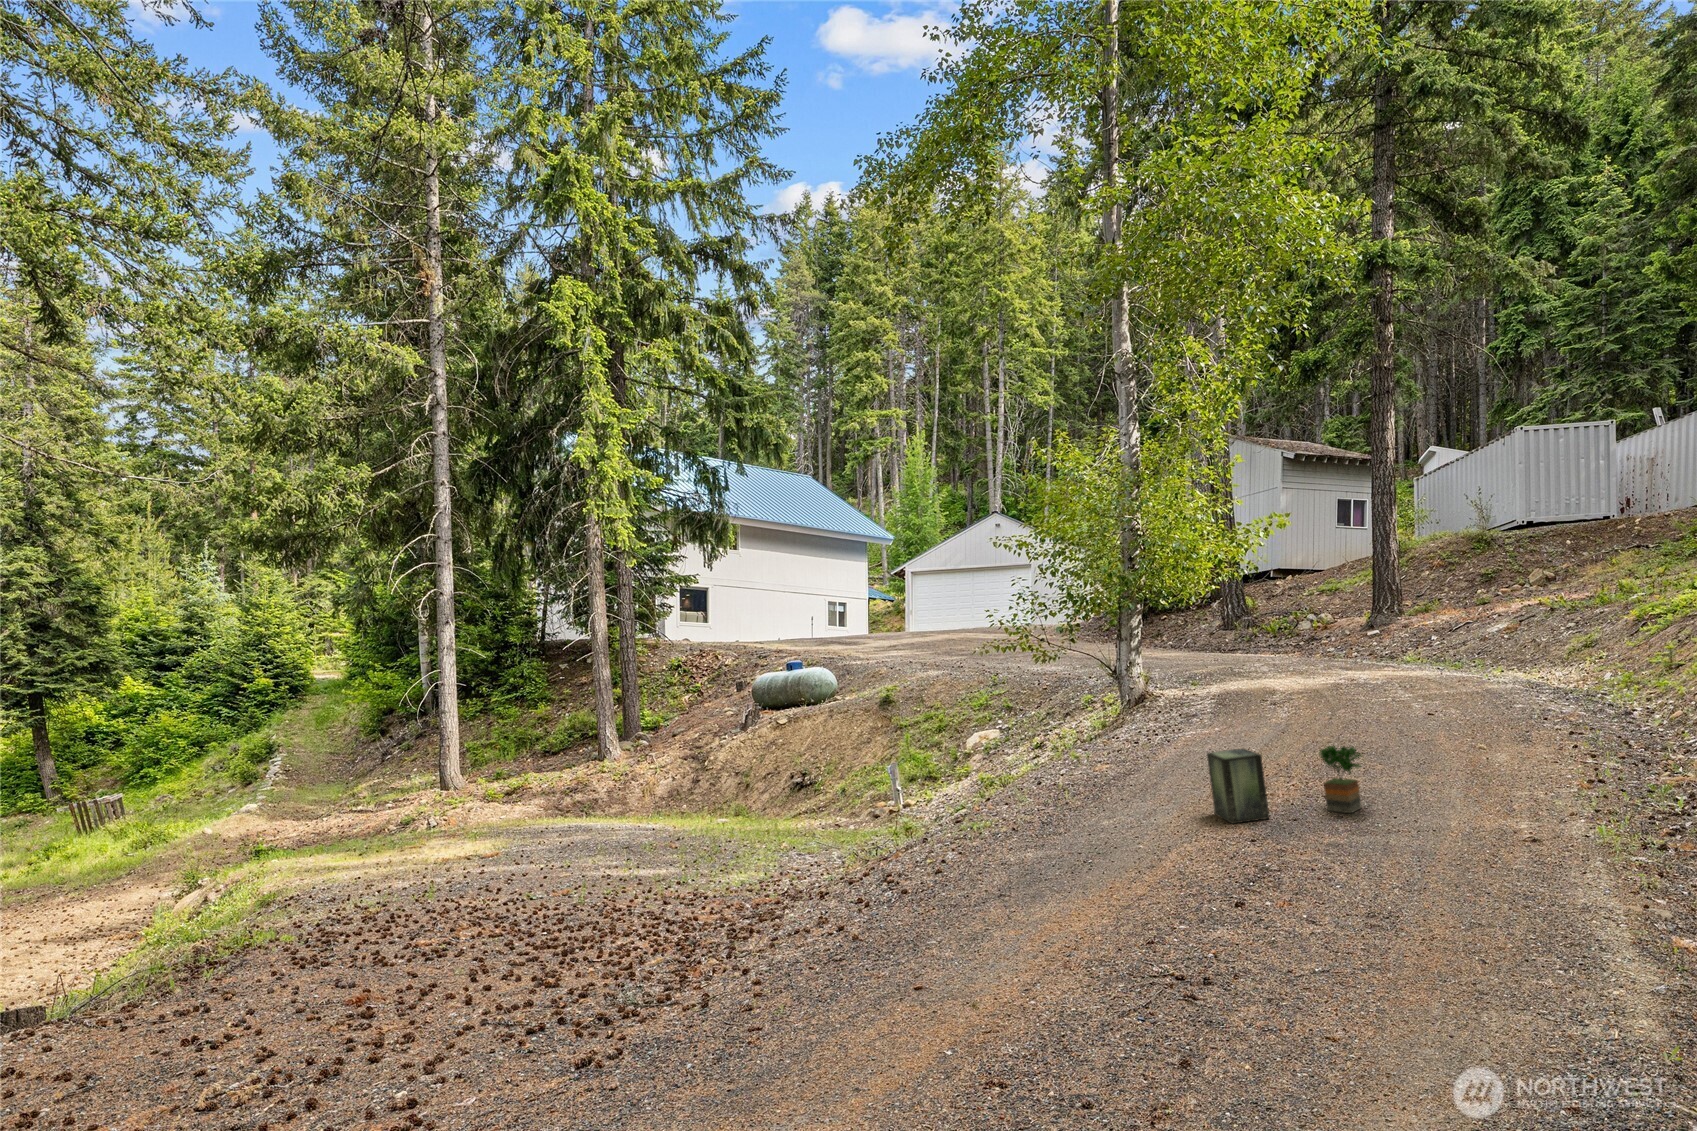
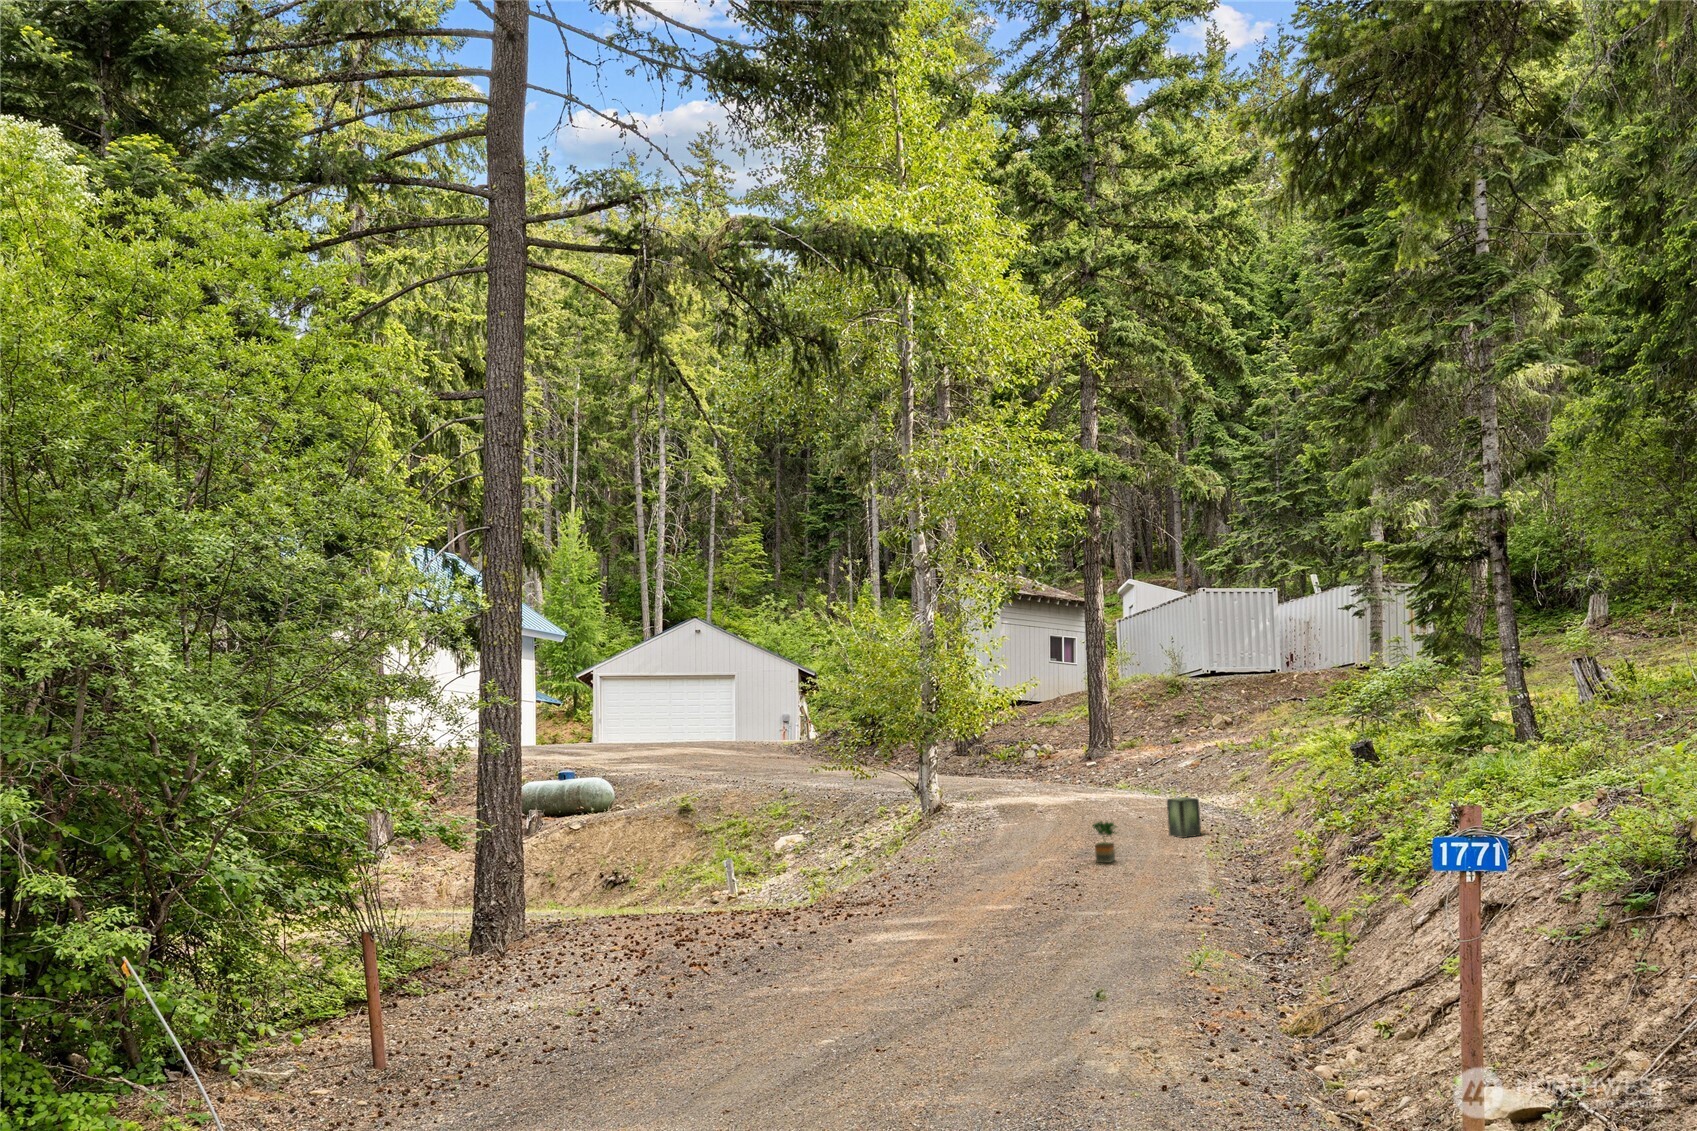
storage box: present [1207,748,1270,824] -> present [1167,797,1201,838]

